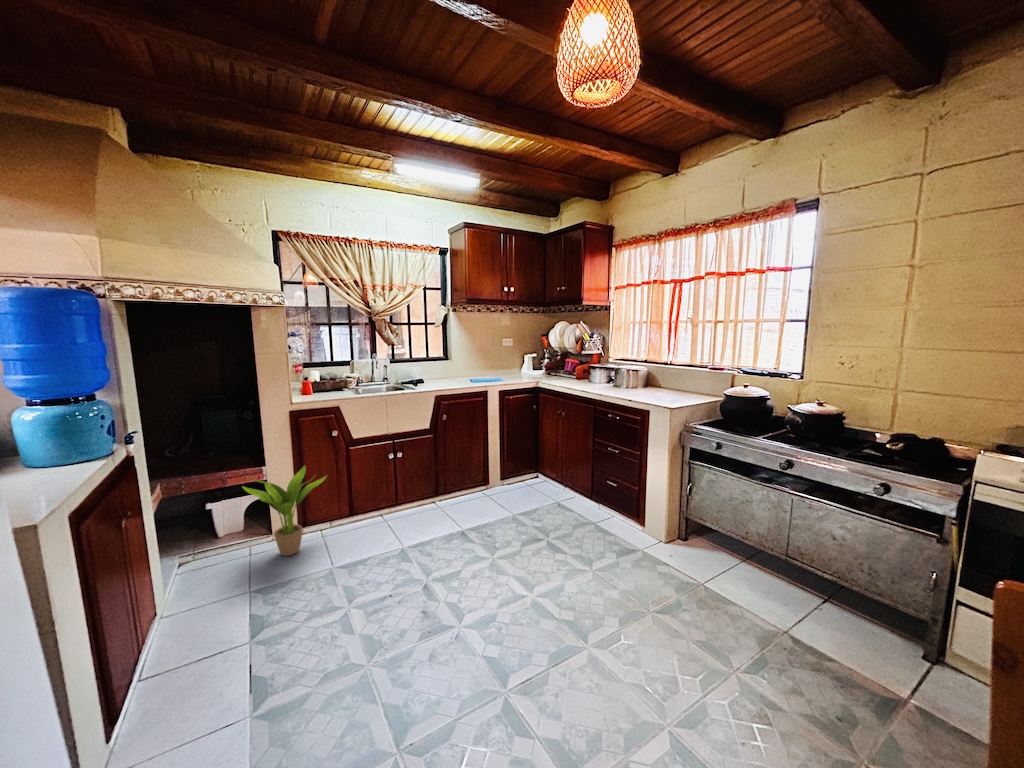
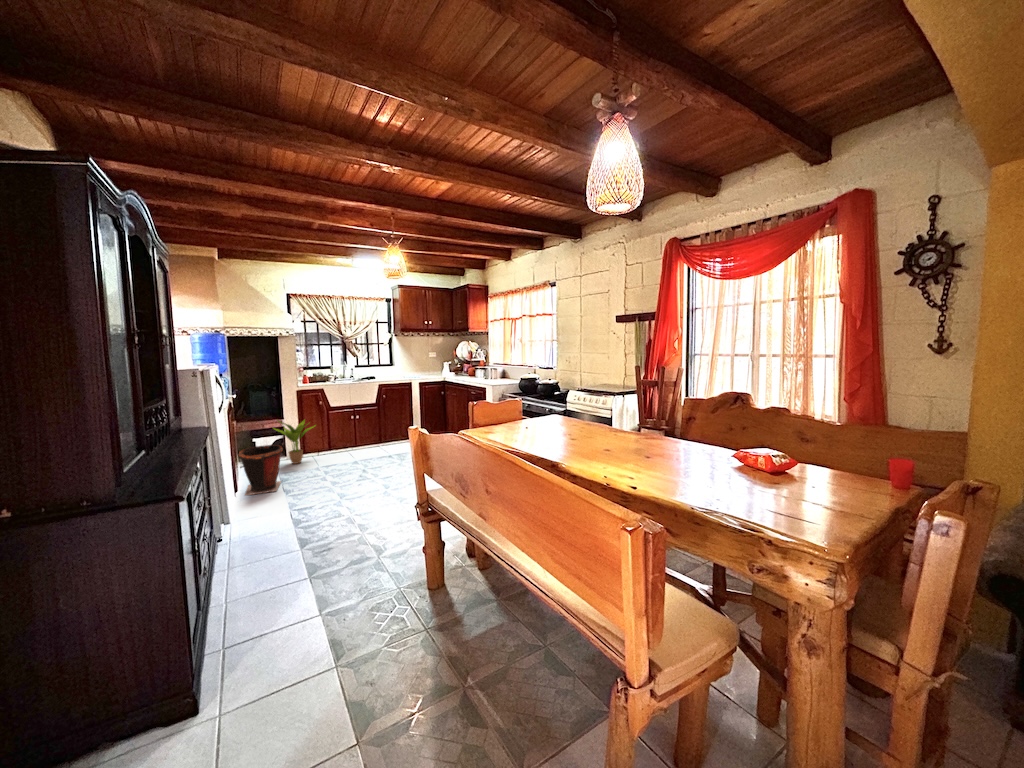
waste bin: none [137,543,254,702] -> present [238,445,283,495]

